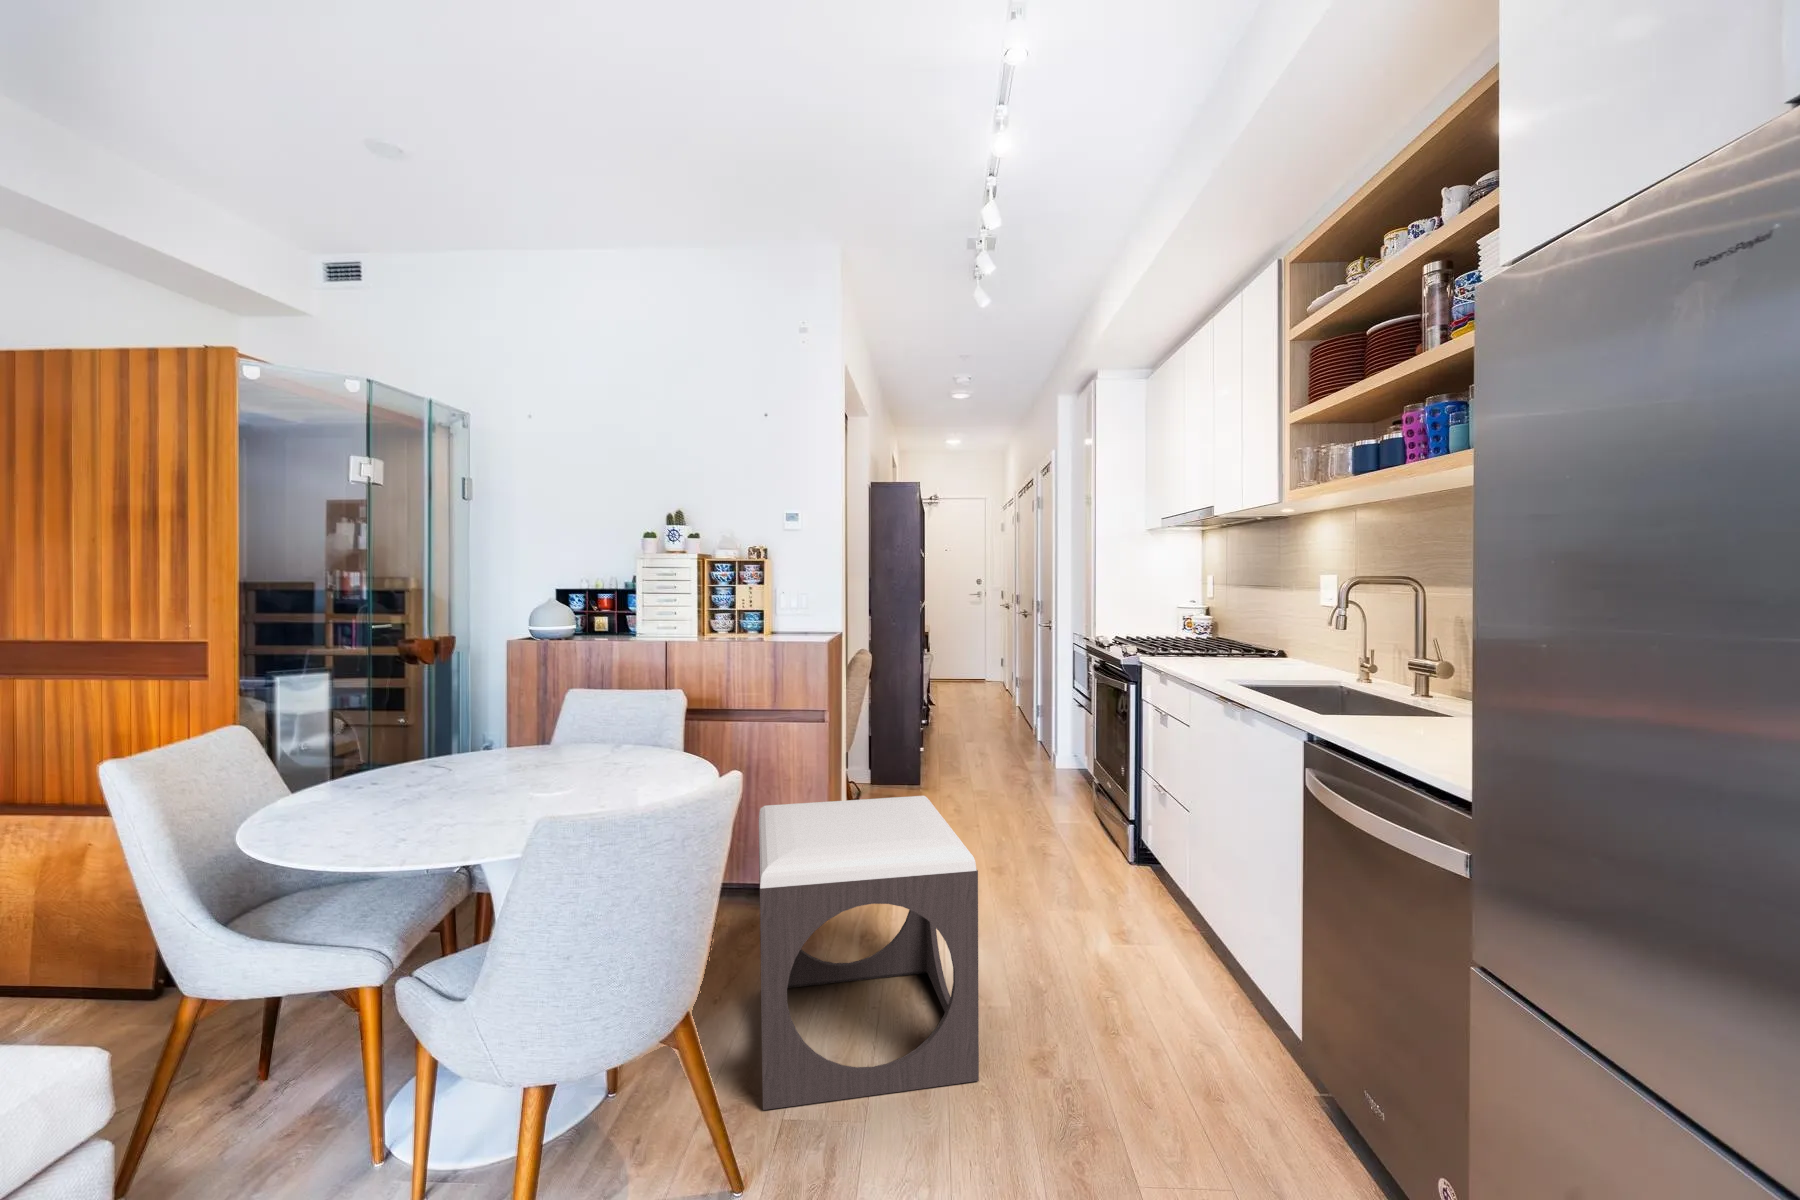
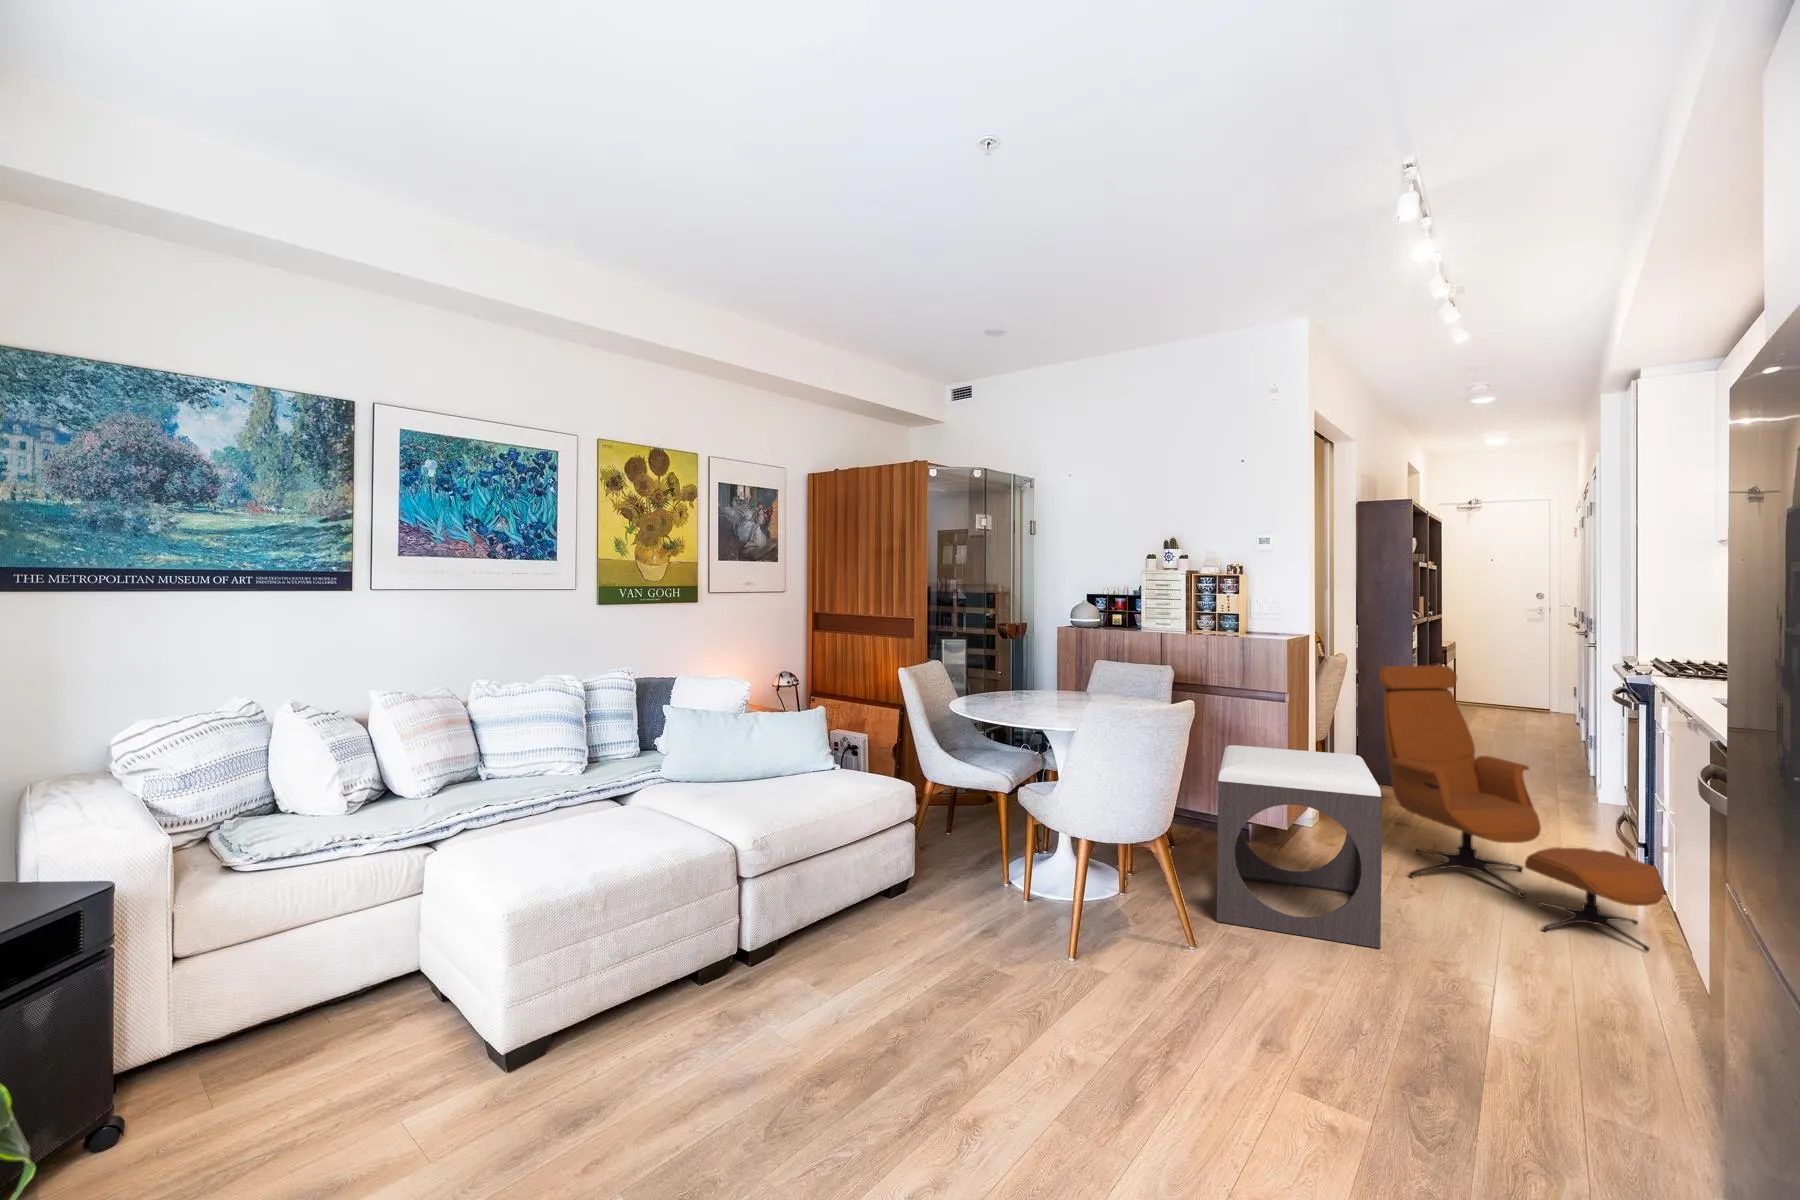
lounge chair: none [923,663,1207,973] -> present [1379,665,1664,951]

